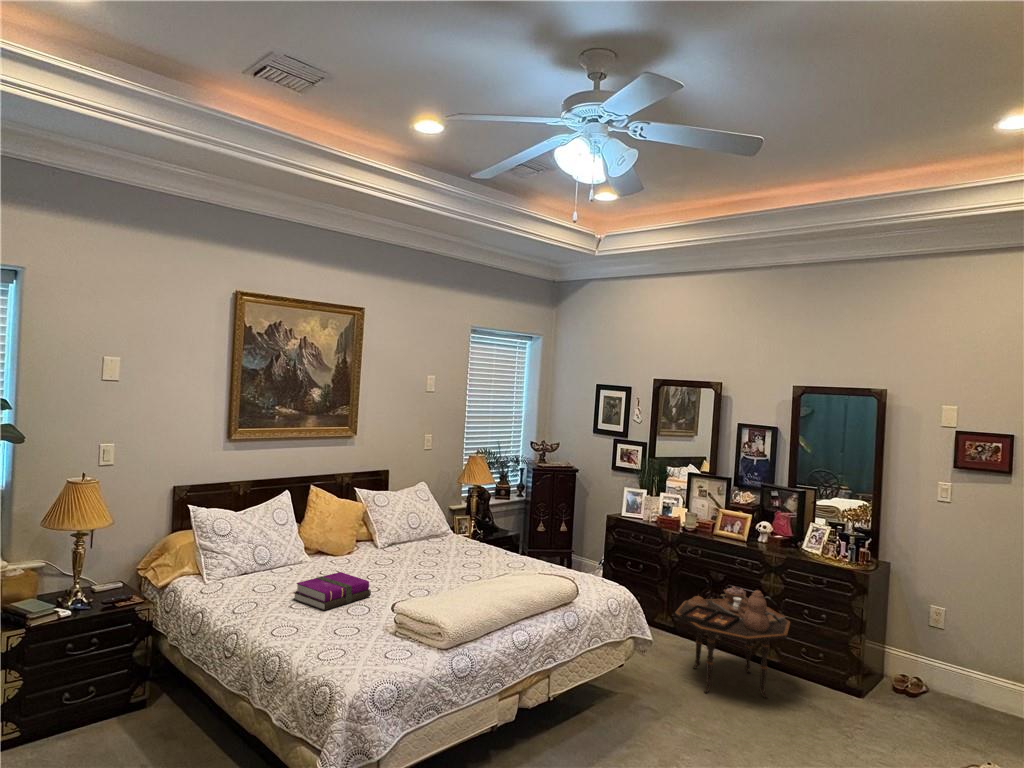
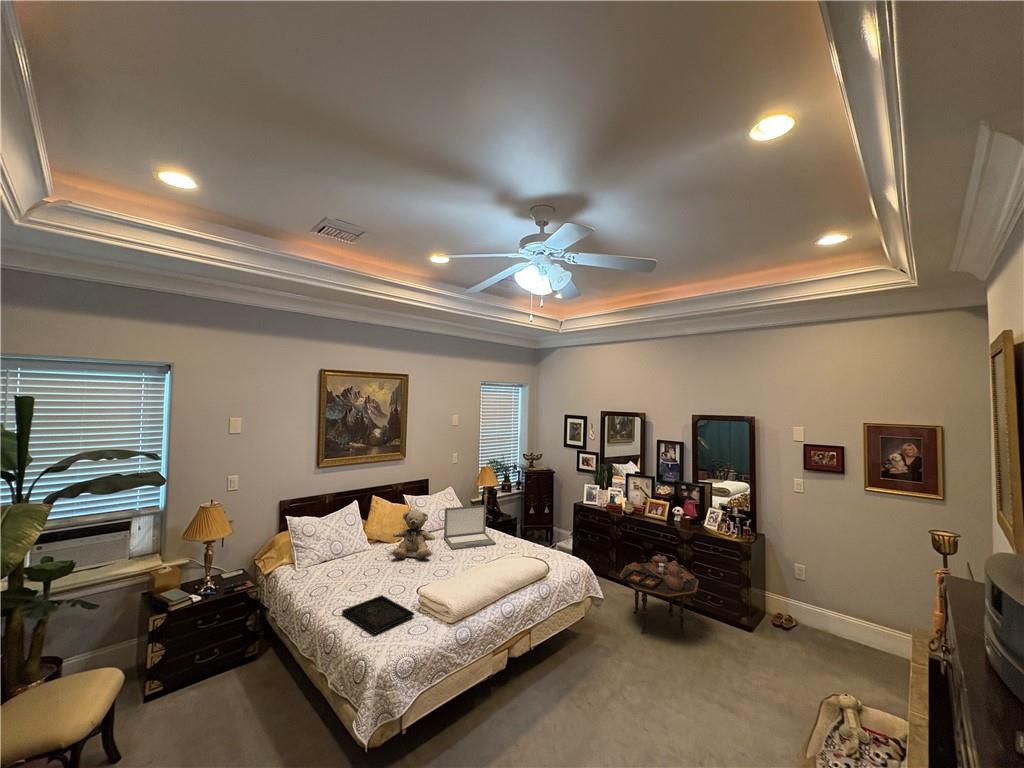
teddy bear: none [345,505,408,577] -> present [392,509,435,560]
laptop: none [417,507,495,567] -> present [444,505,496,550]
notebook: present [294,572,371,610] -> none [353,560,407,592]
tray: none [286,614,391,656] -> present [342,595,414,634]

